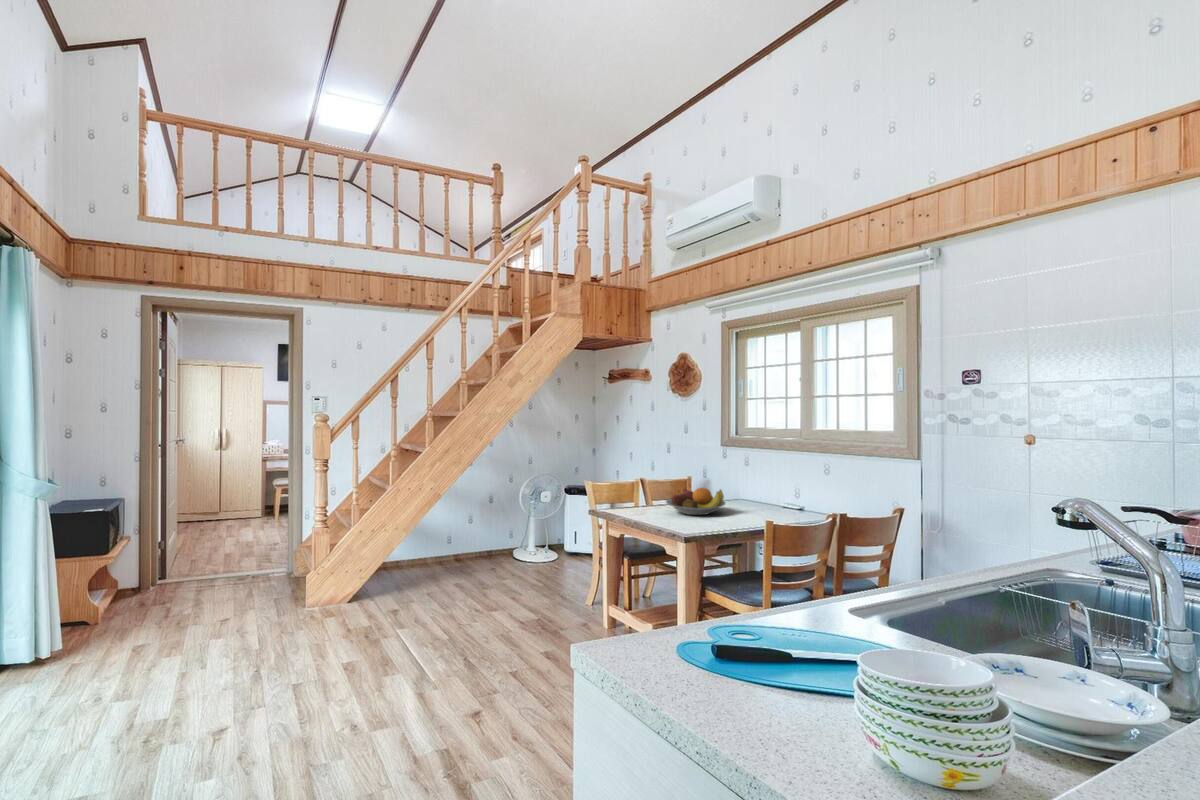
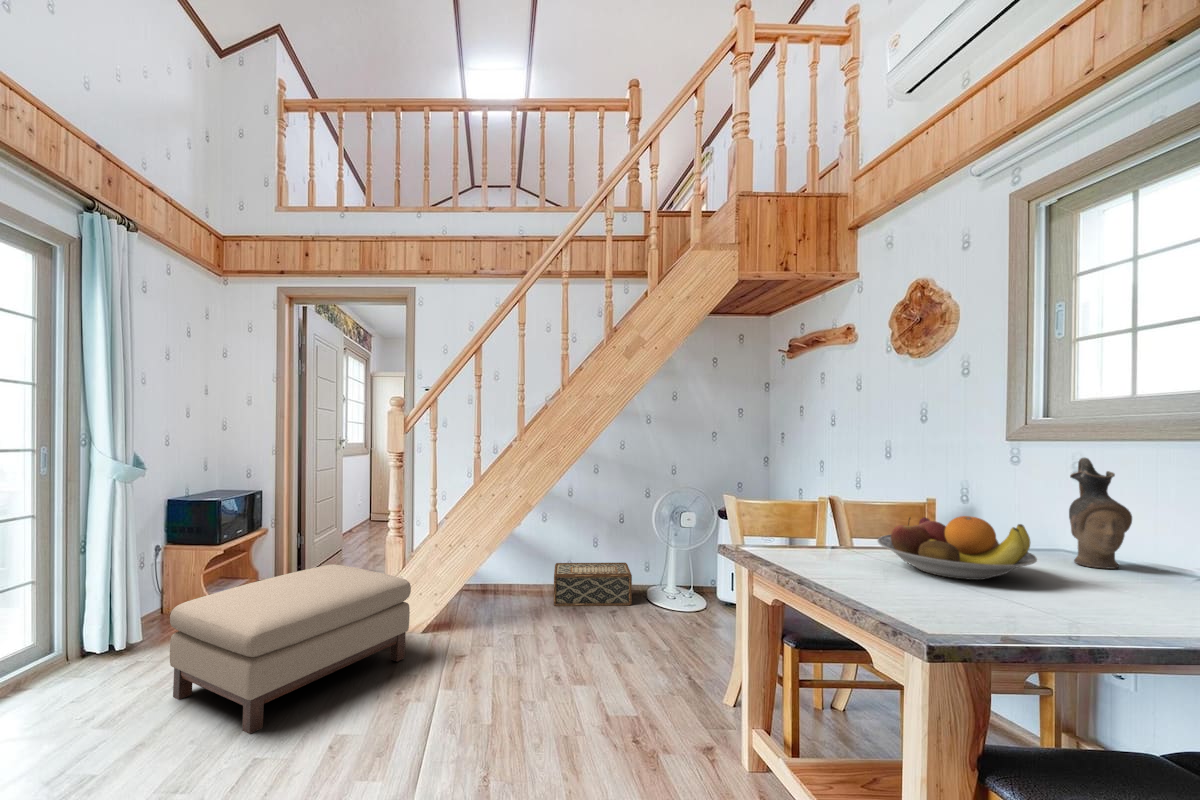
ceramic pitcher: none [742,456,763,505] -> present [1069,458,1132,569]
woven basket: none [441,534,504,571] -> present [554,563,632,606]
ottoman: none [191,558,363,669] -> present [170,564,411,734]

